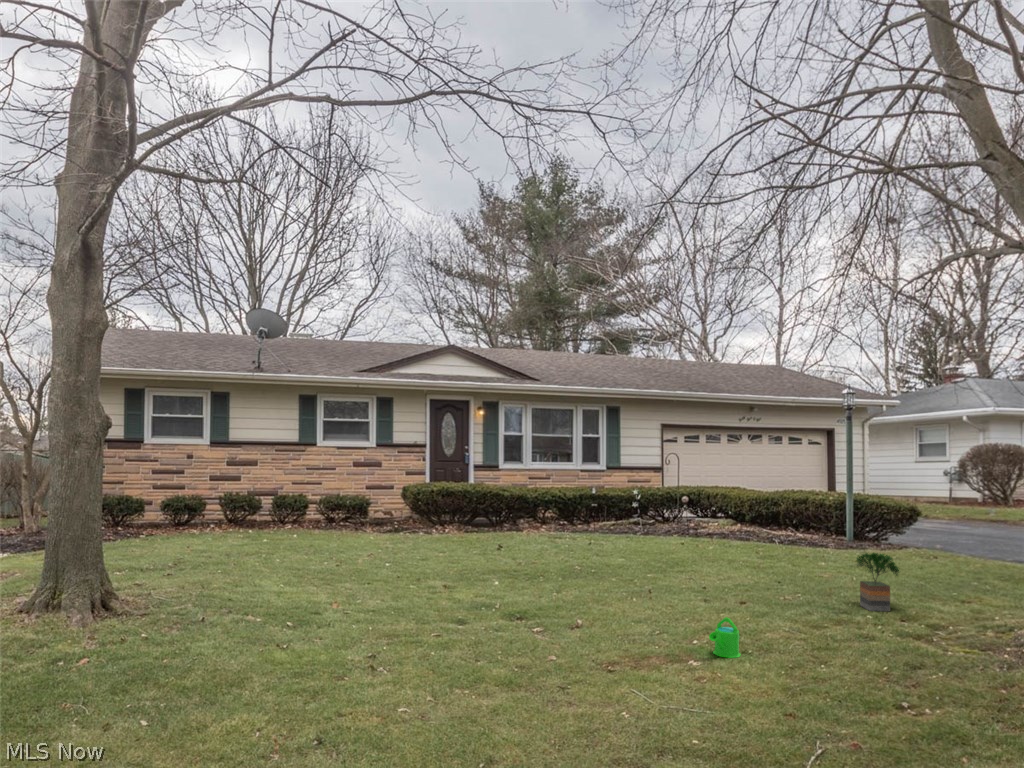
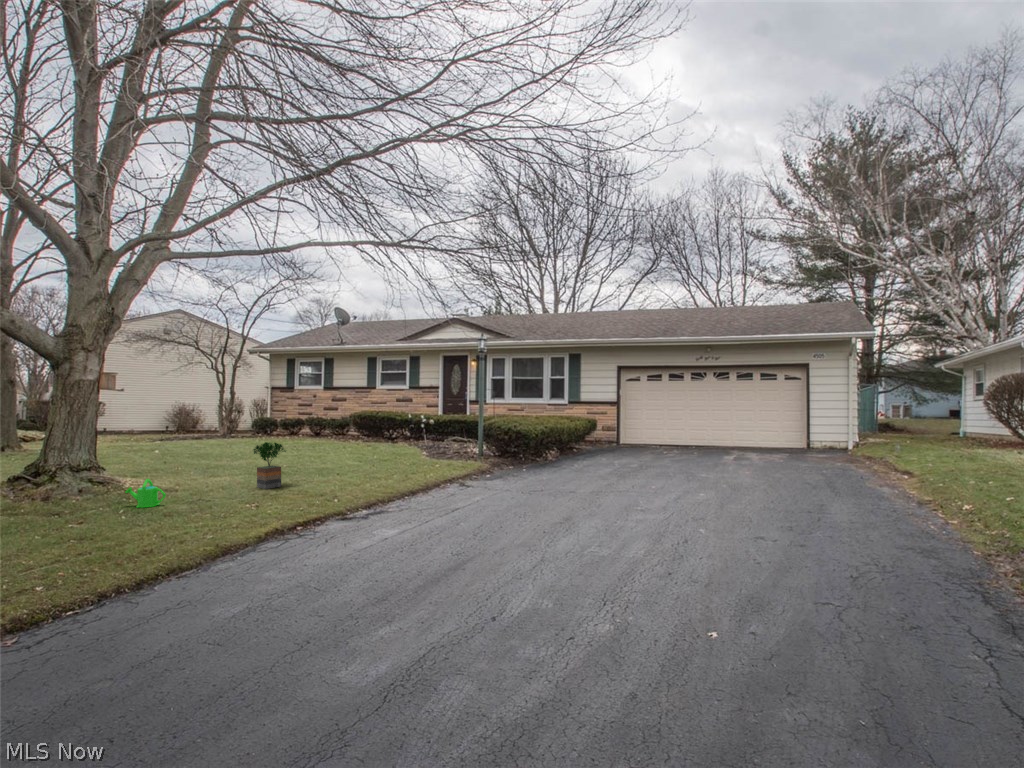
watering can: present [709,617,741,658] -> present [125,479,166,508]

